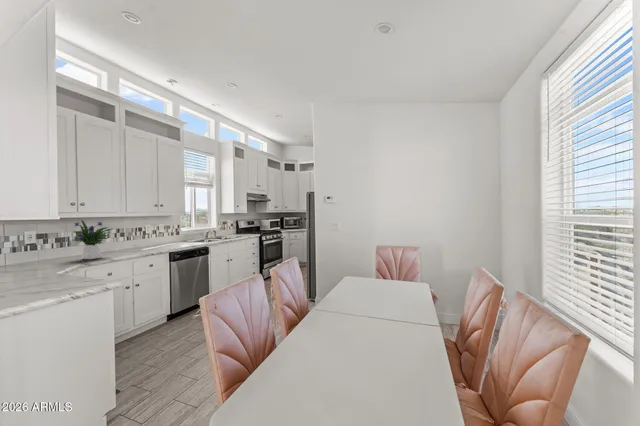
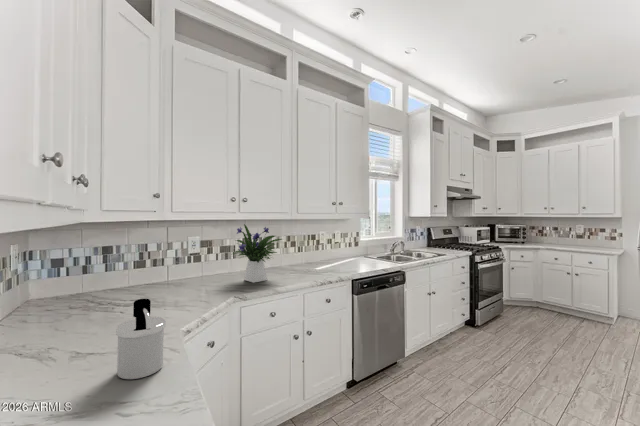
soap dispenser: none [21,251,49,286] -> present [116,299,165,379]

